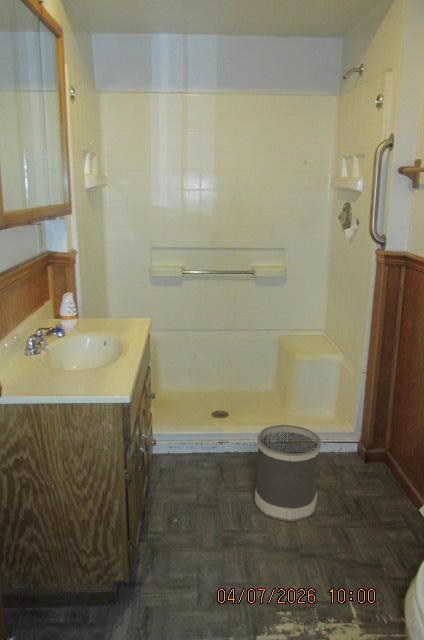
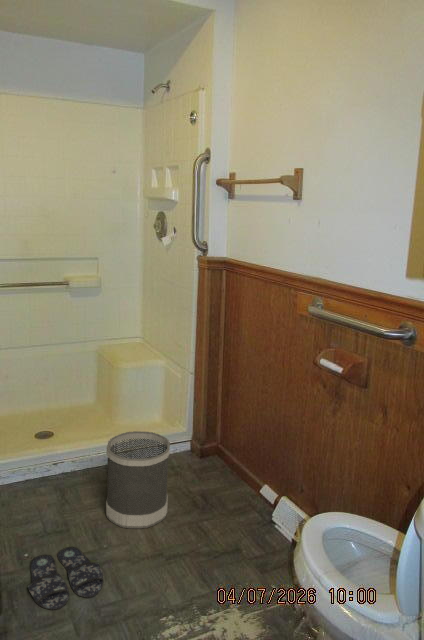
slippers: none [170,522,236,575] -> present [28,547,103,610]

